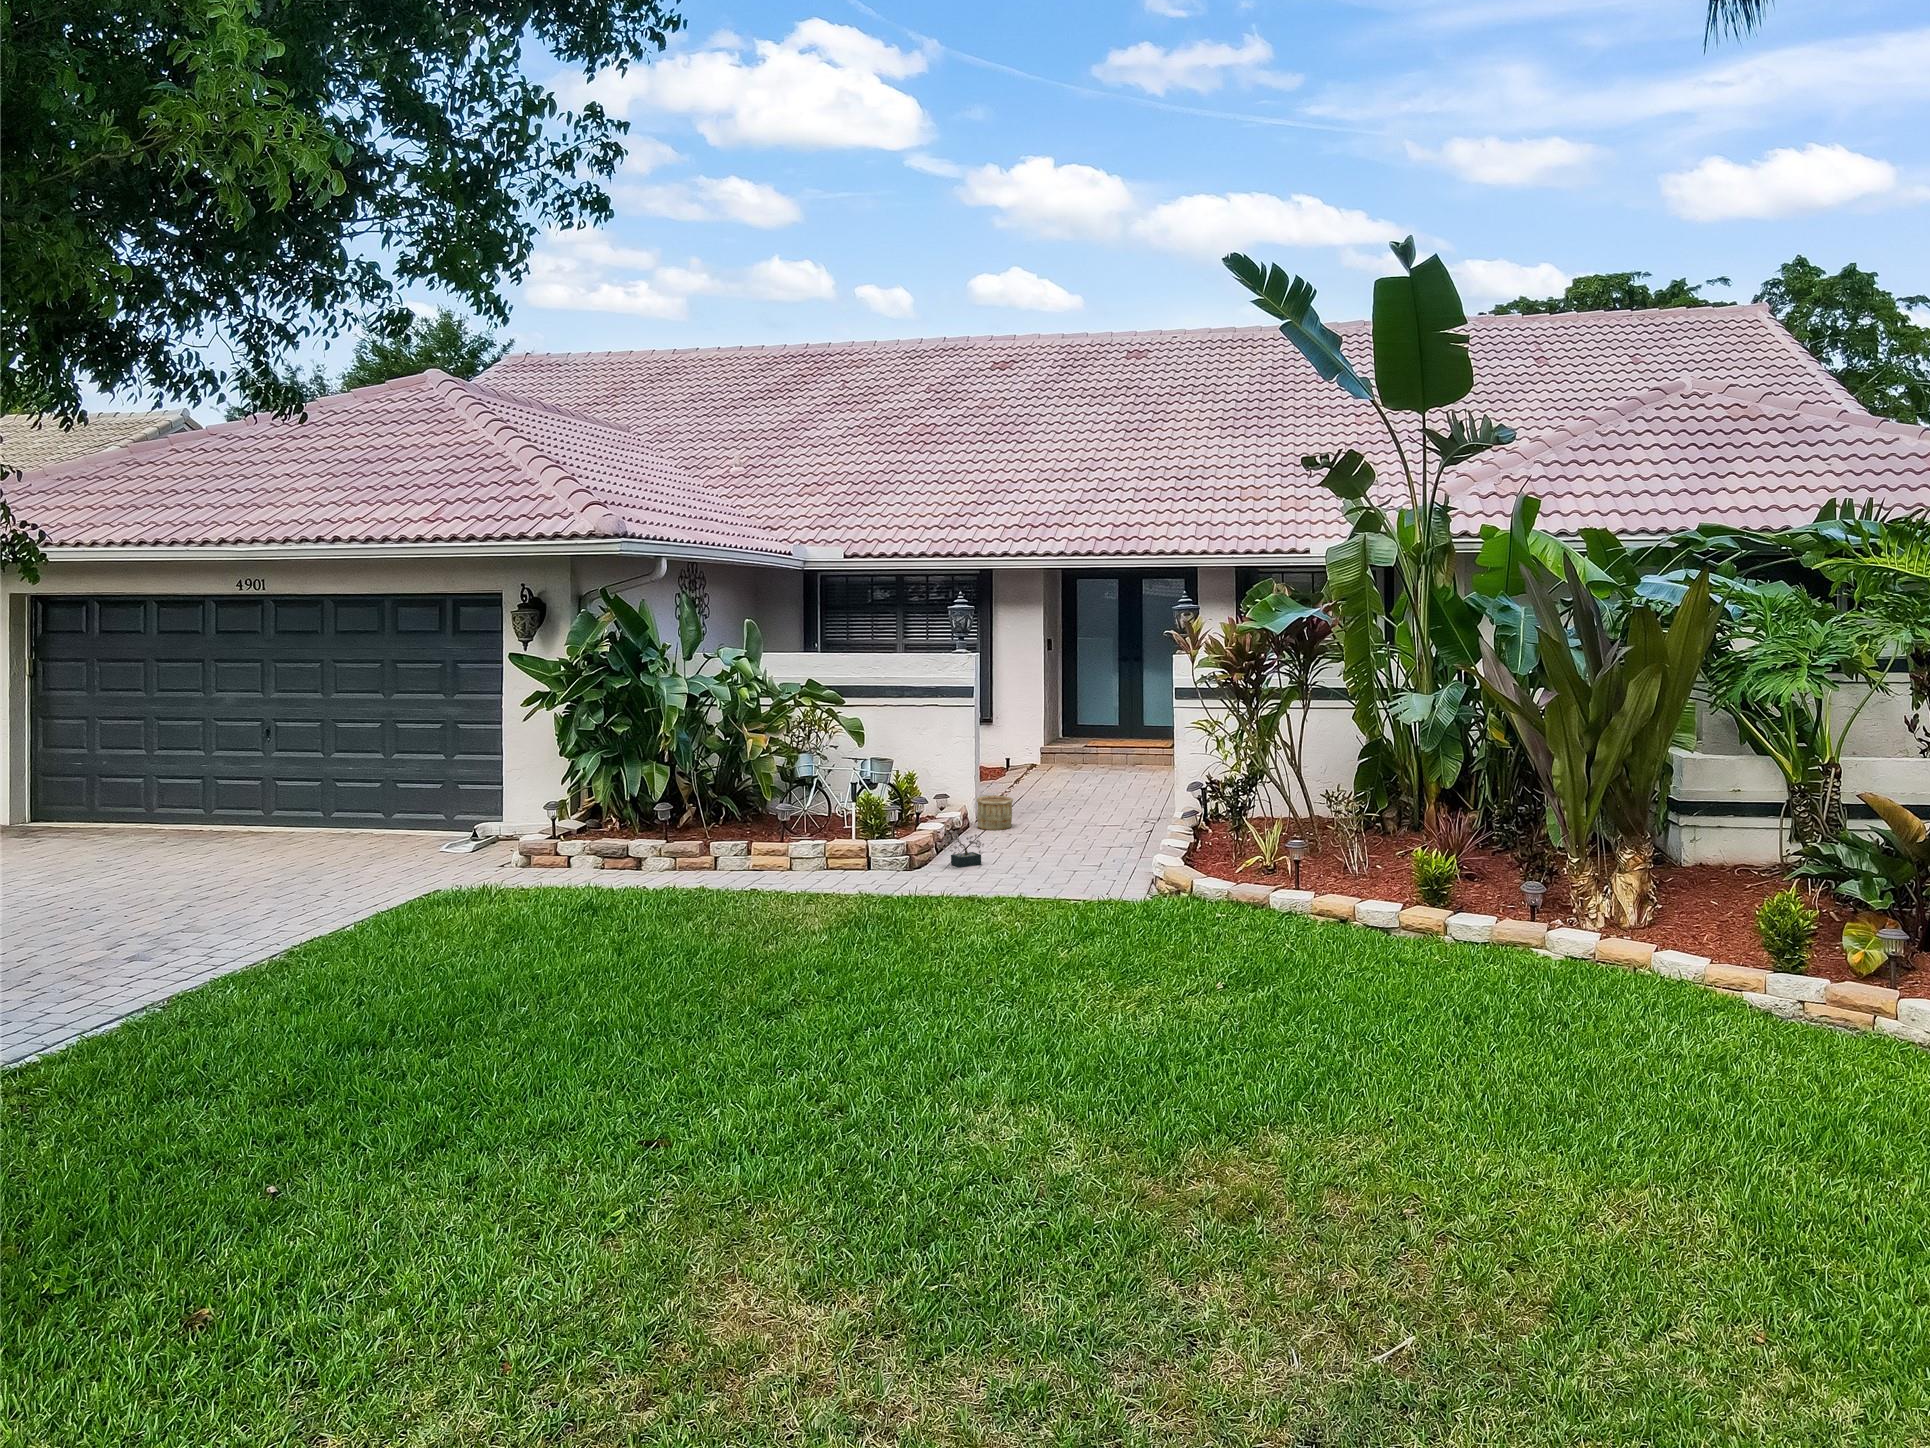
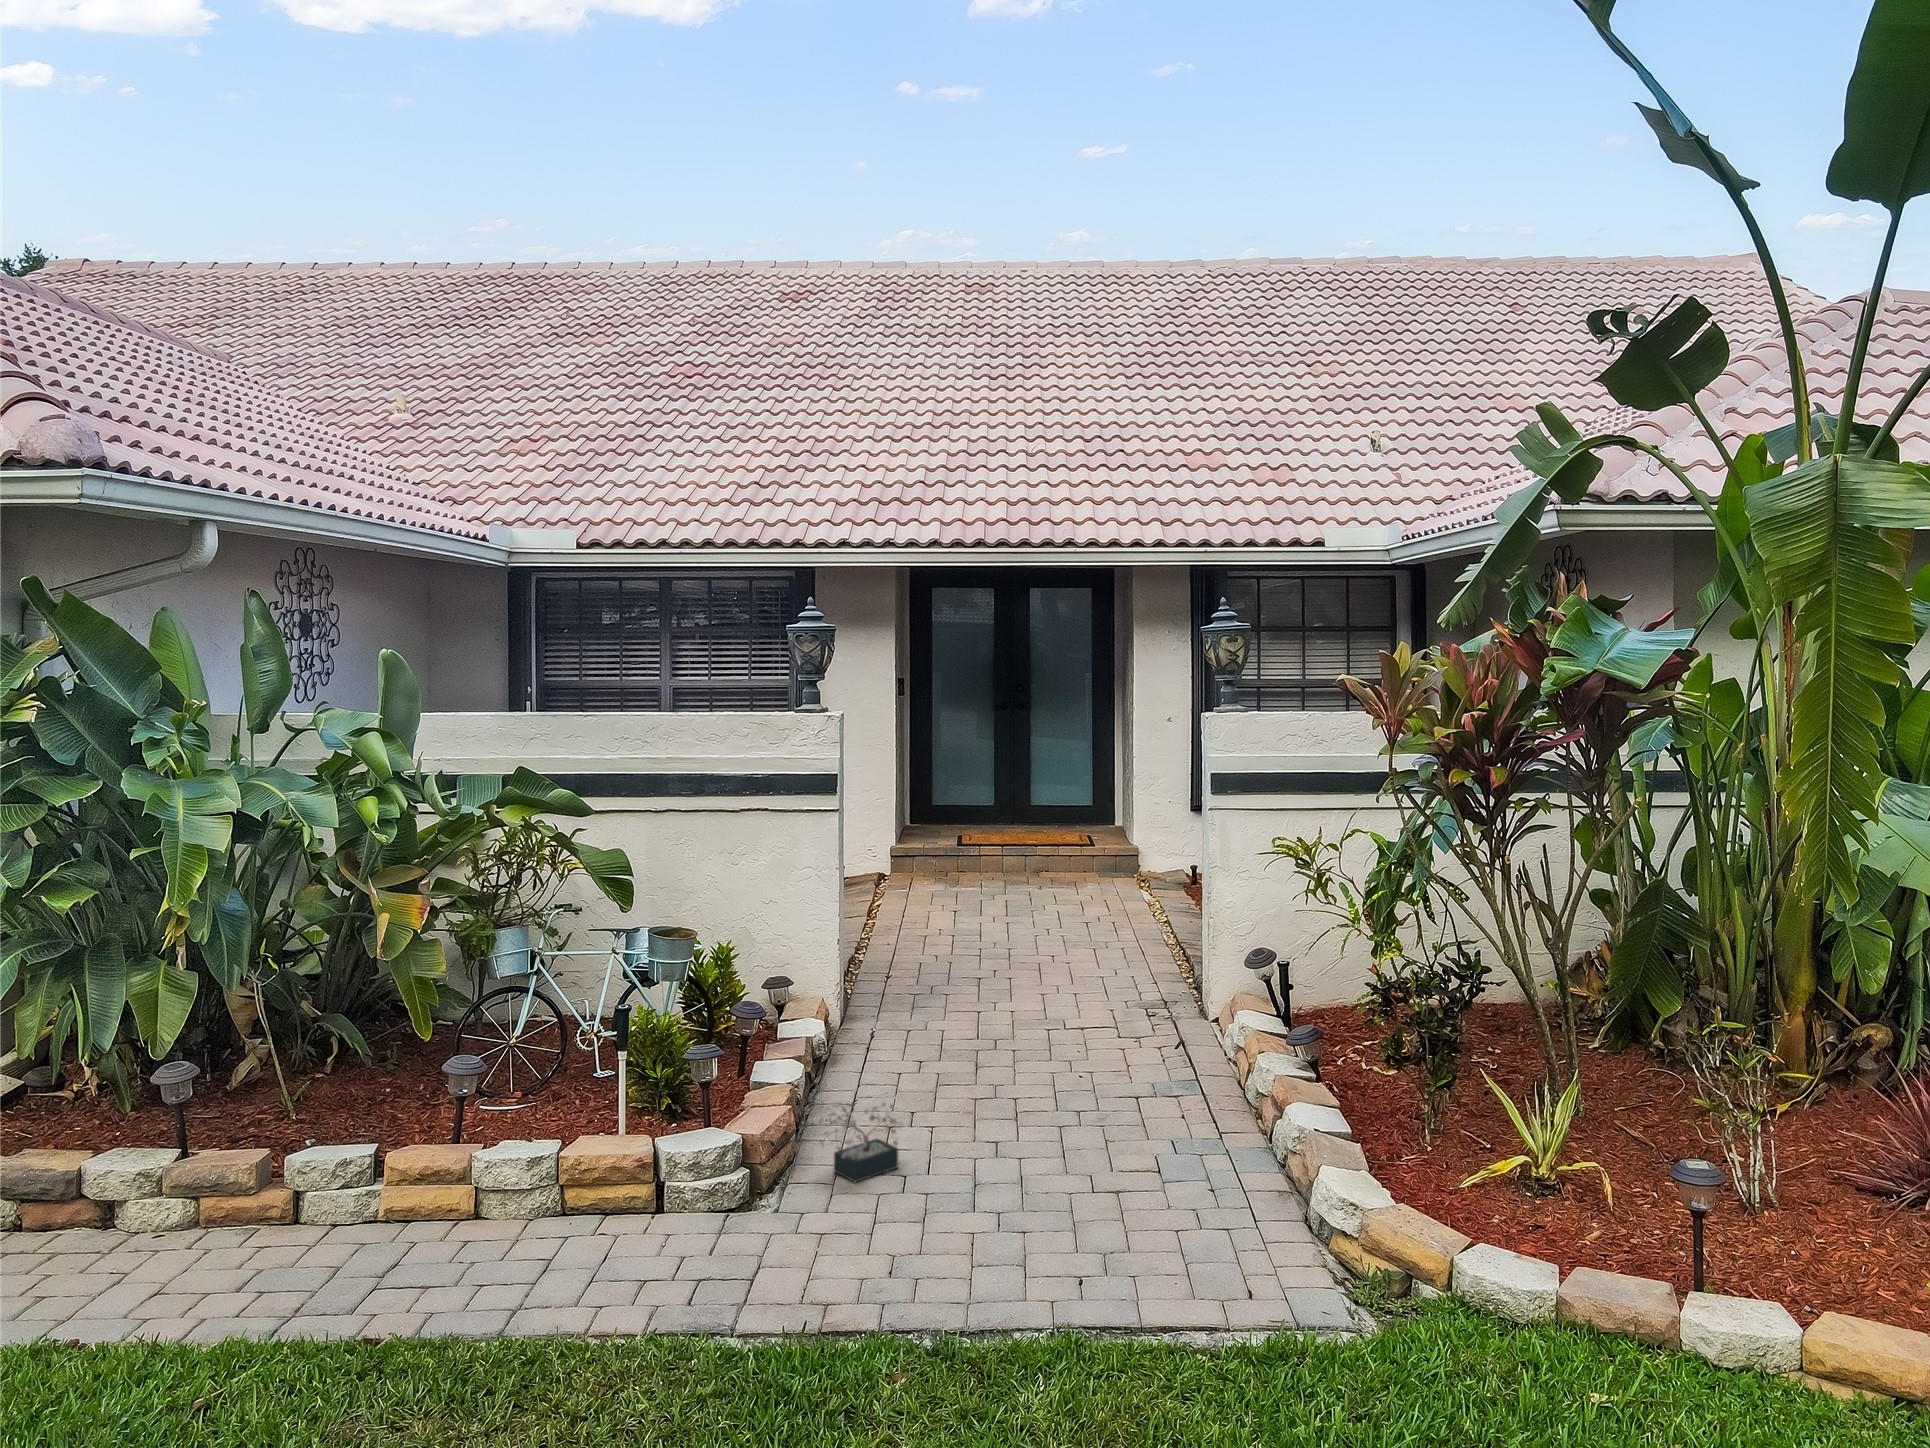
wooden bucket: present [977,795,1013,830] -> none [844,974,913,1045]

